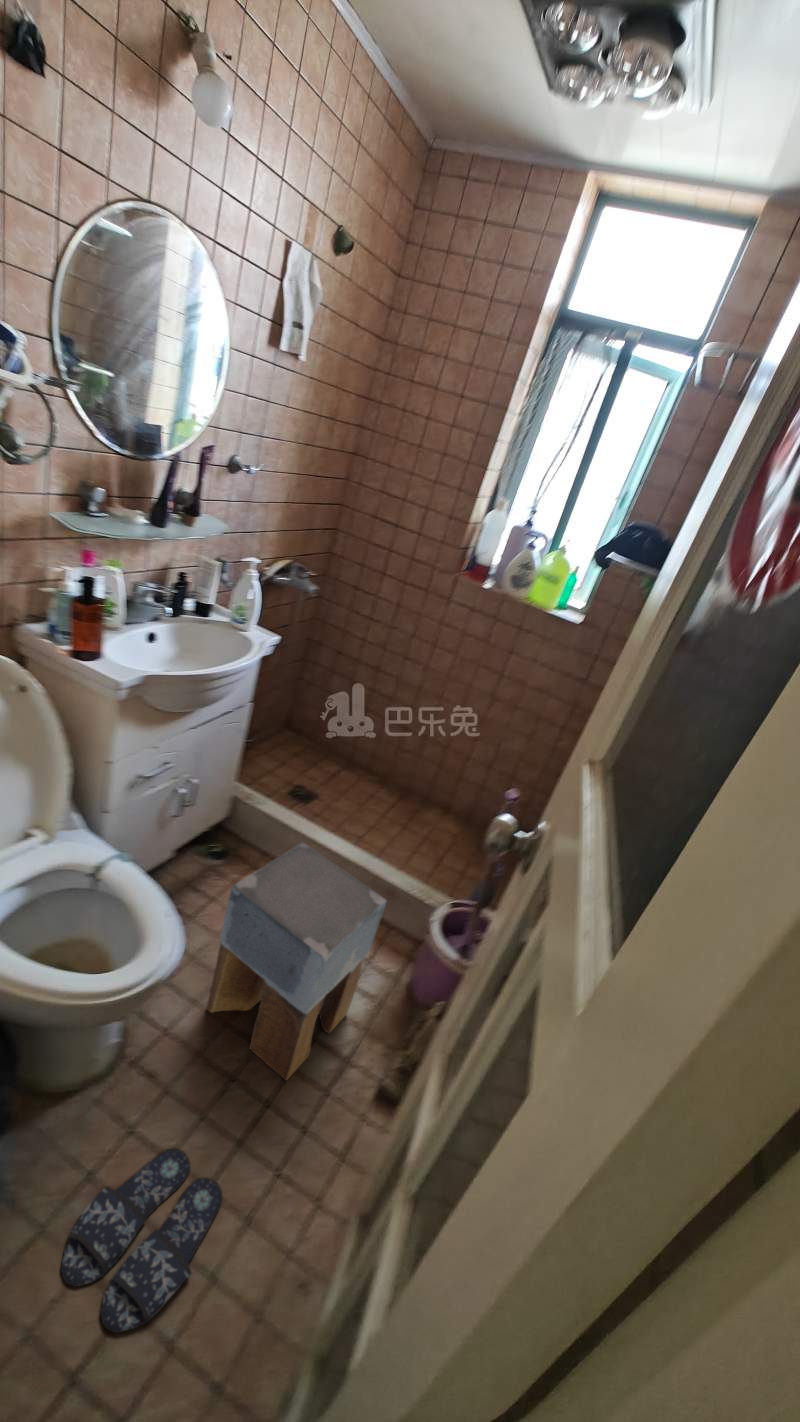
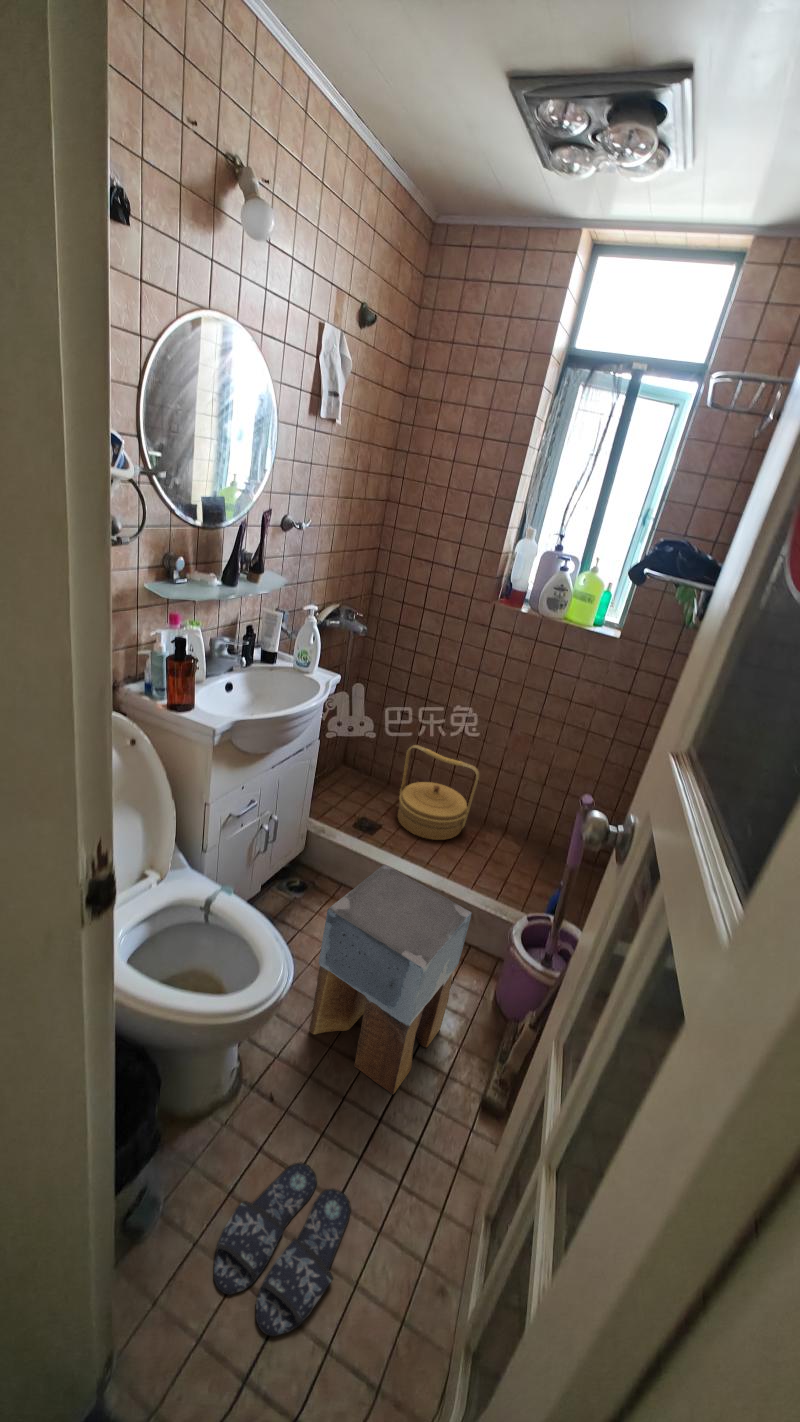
basket: none [335,716,423,817] -> present [398,745,479,840]

